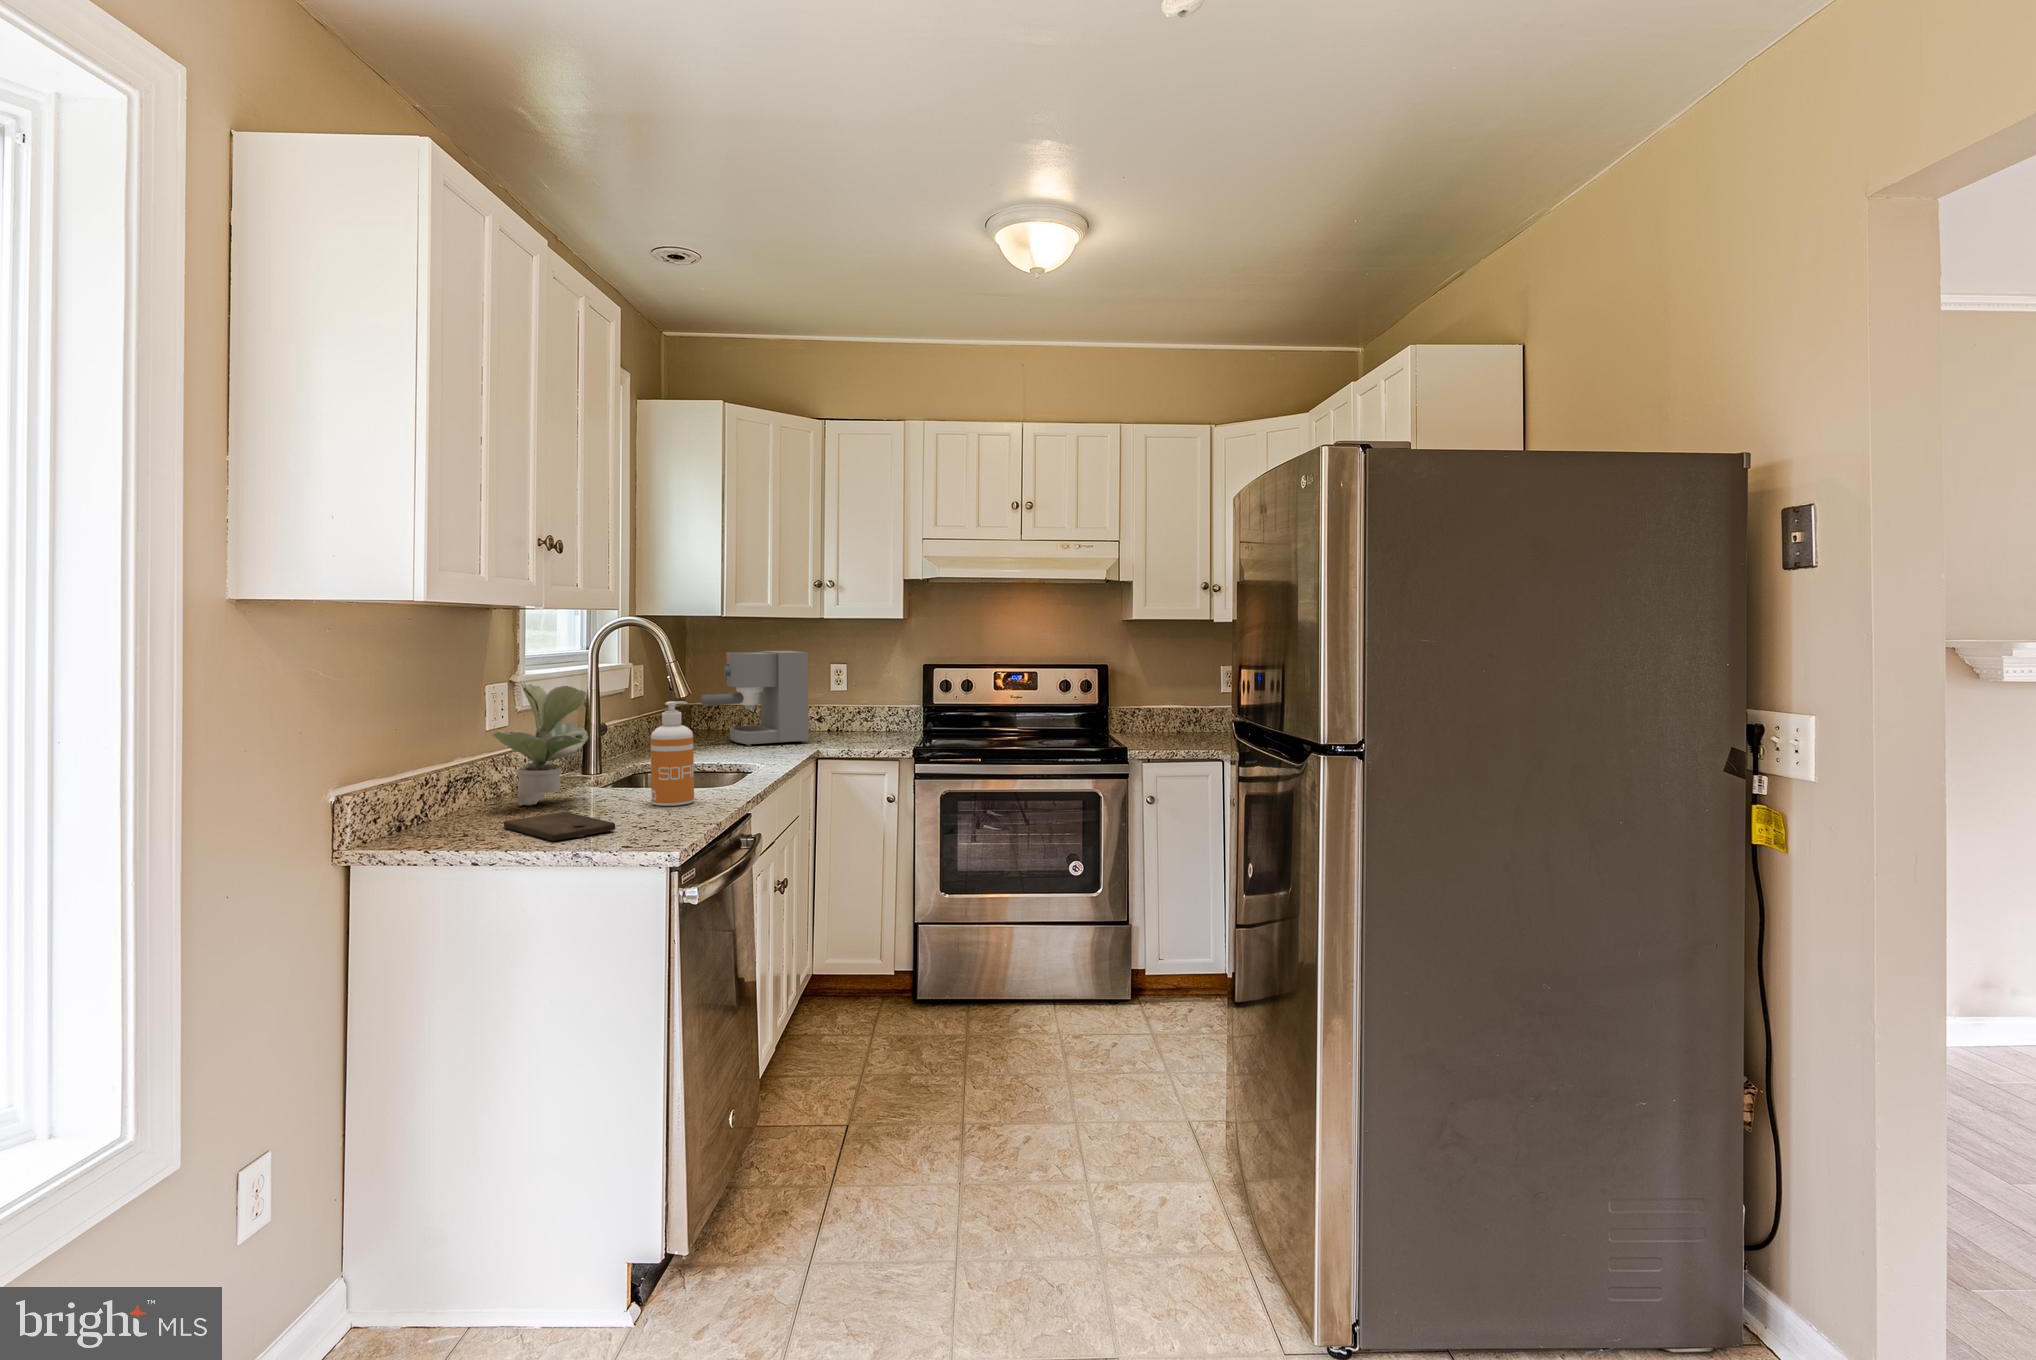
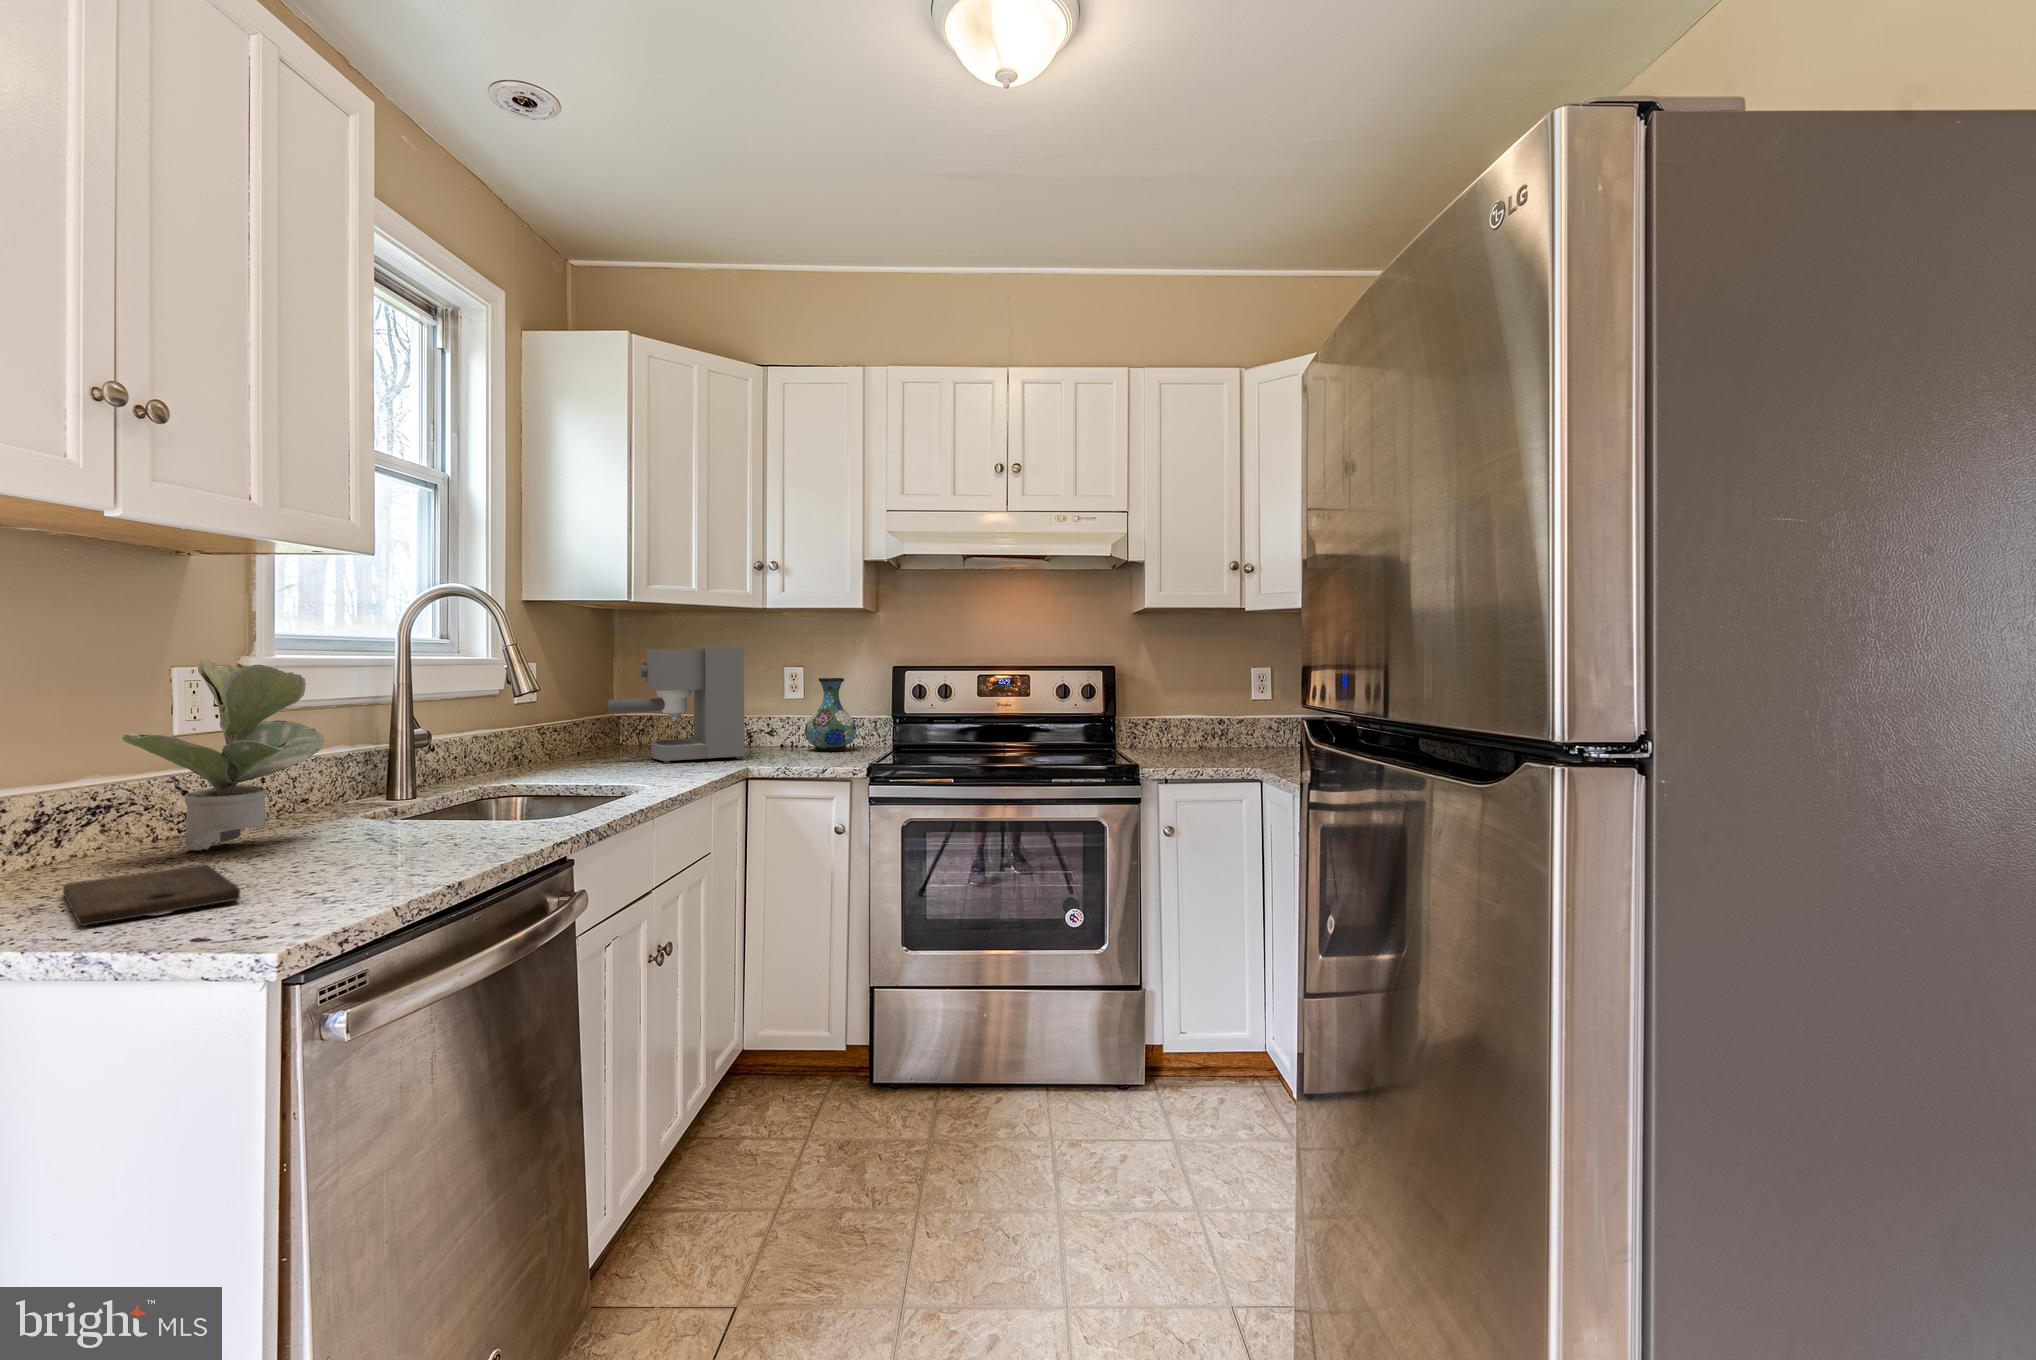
vase: none [849,674,892,736] -> present [805,678,856,751]
soap dispenser: present [651,701,694,806] -> none [397,690,474,851]

